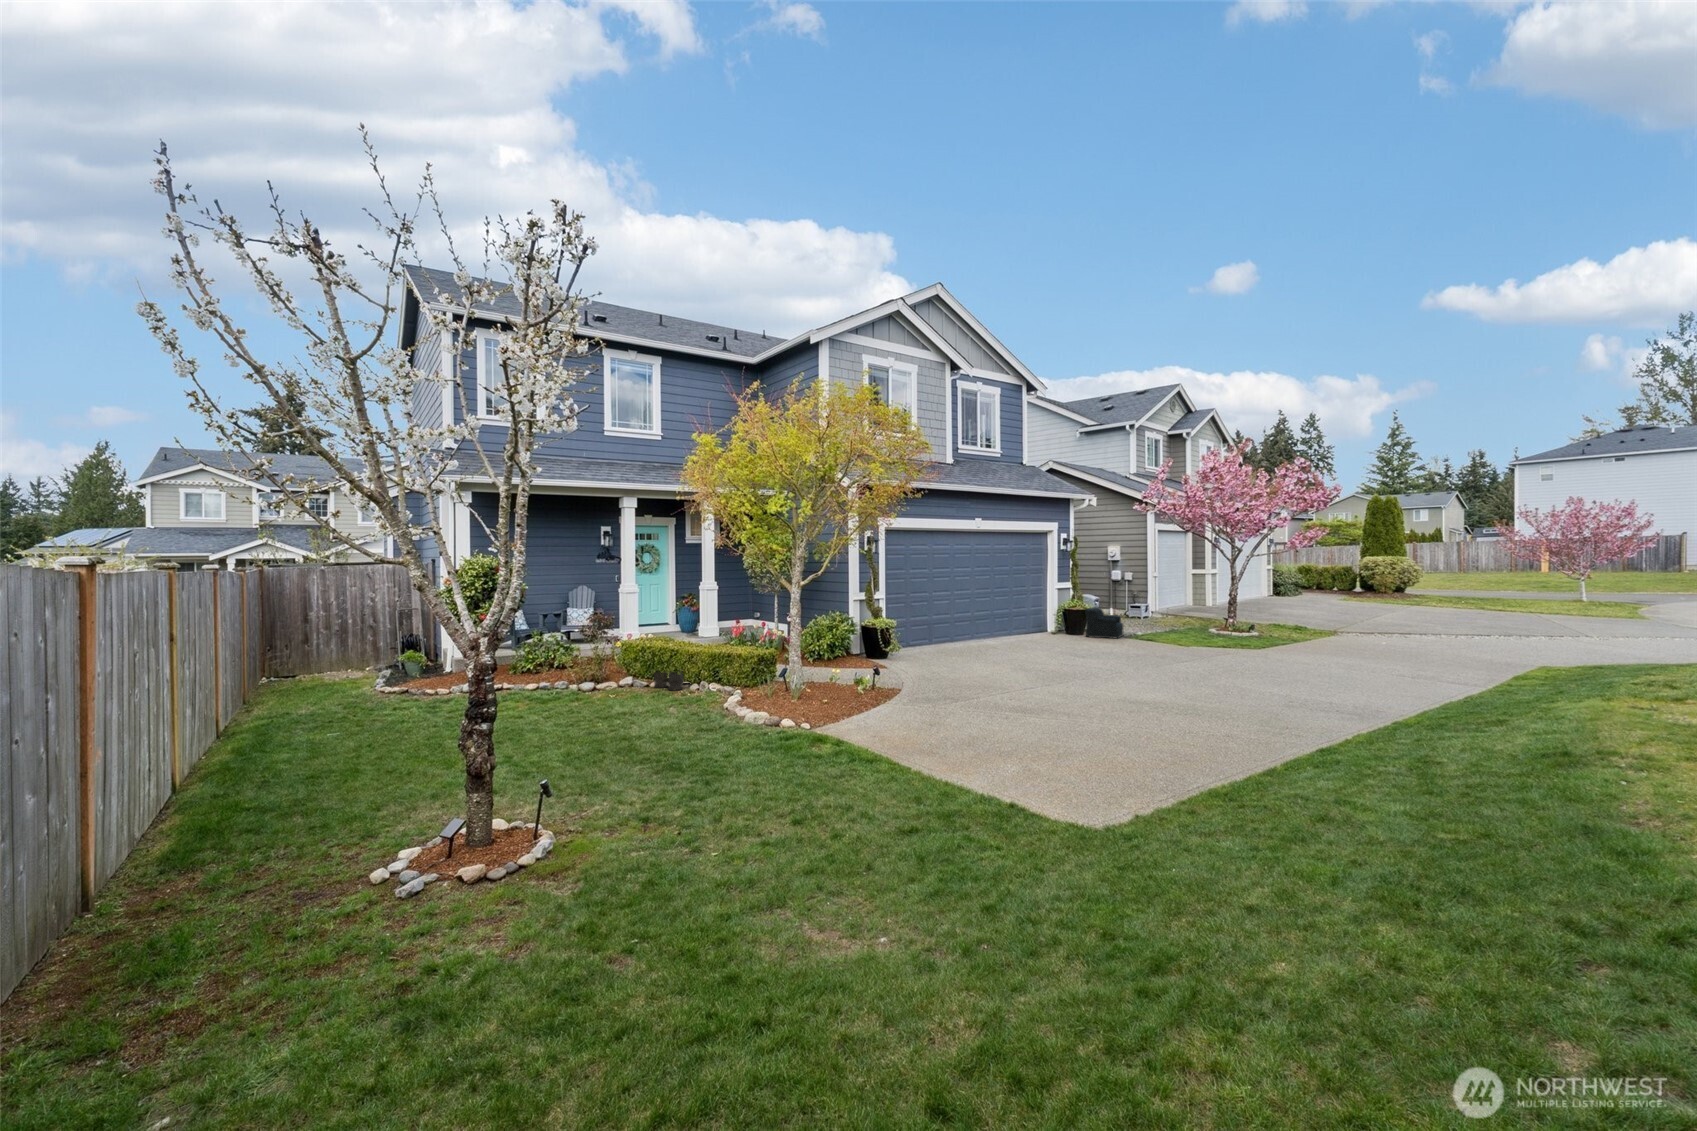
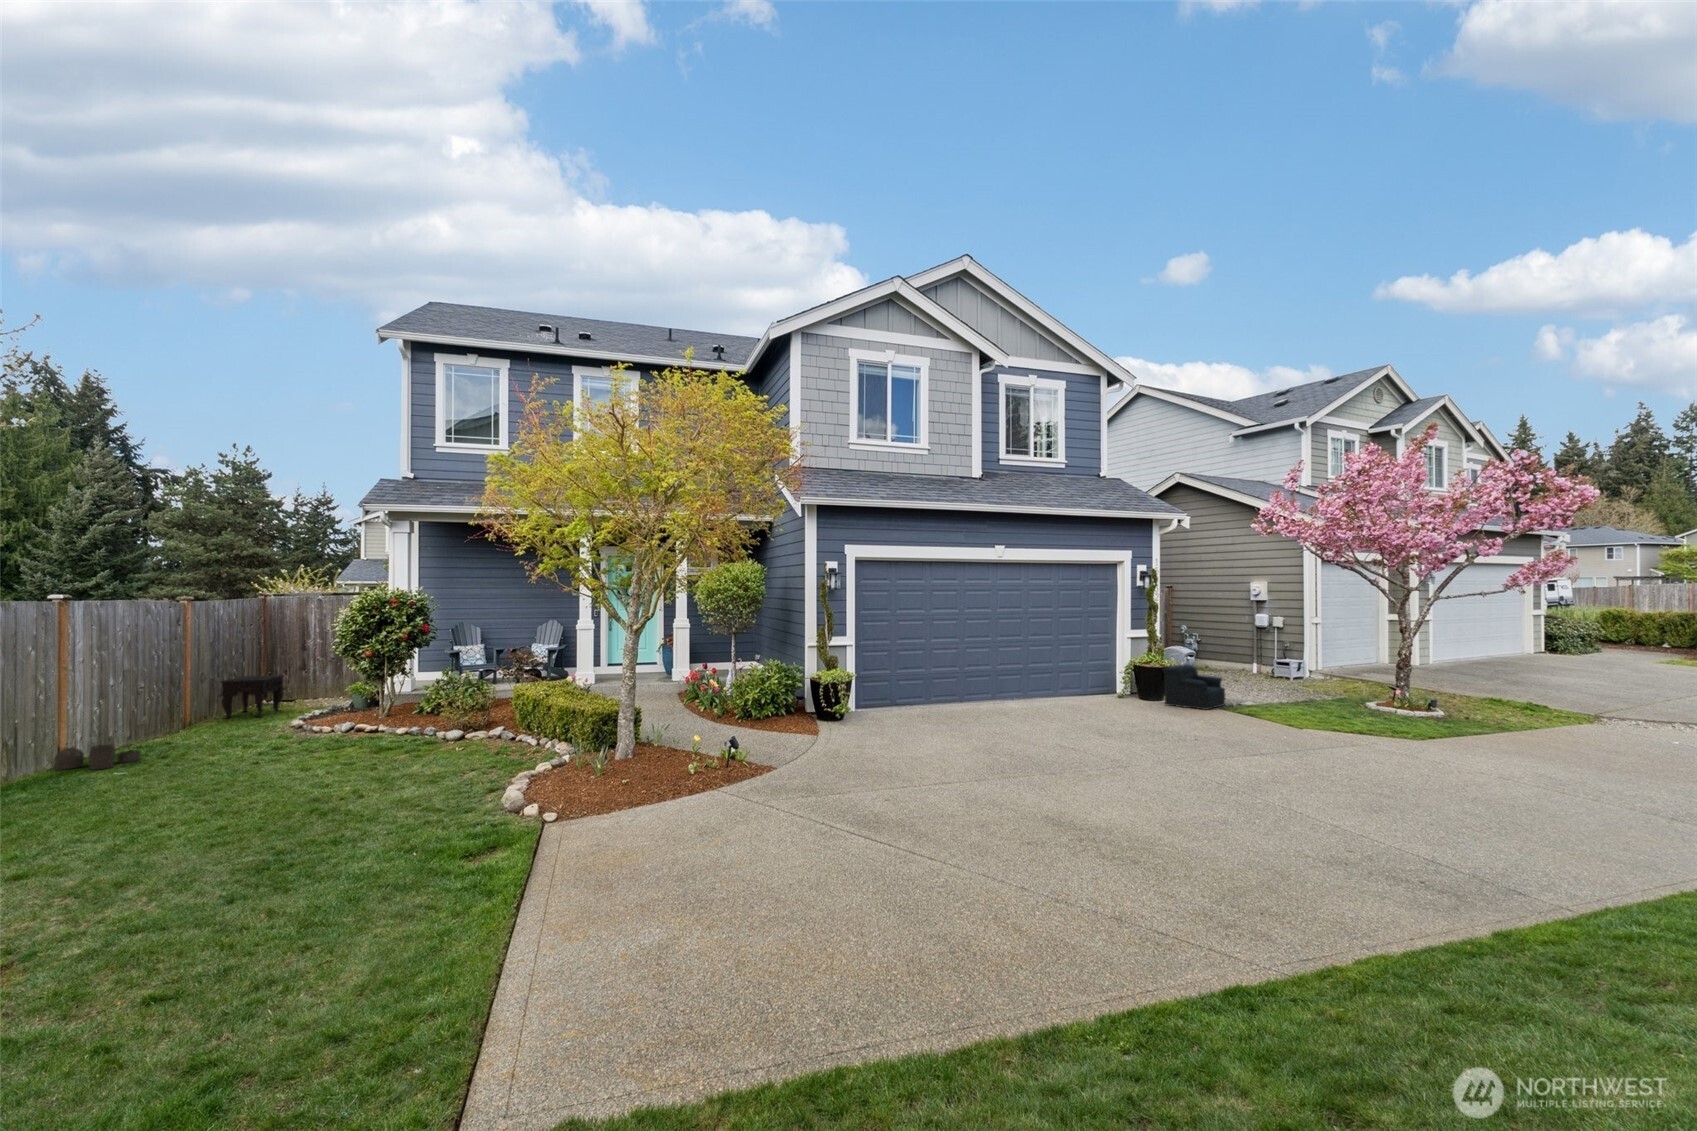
side table: none [323,637,370,679] -> present [220,675,284,719]
woven basket: present [654,671,688,690] -> present [53,744,141,770]

